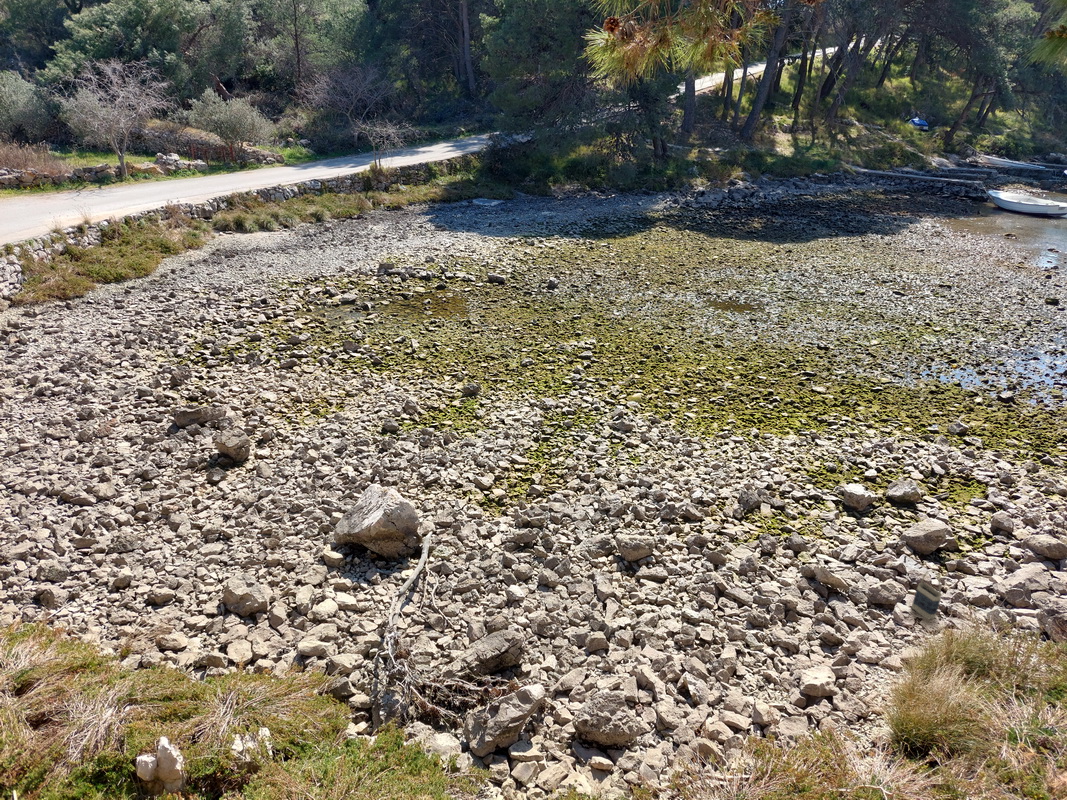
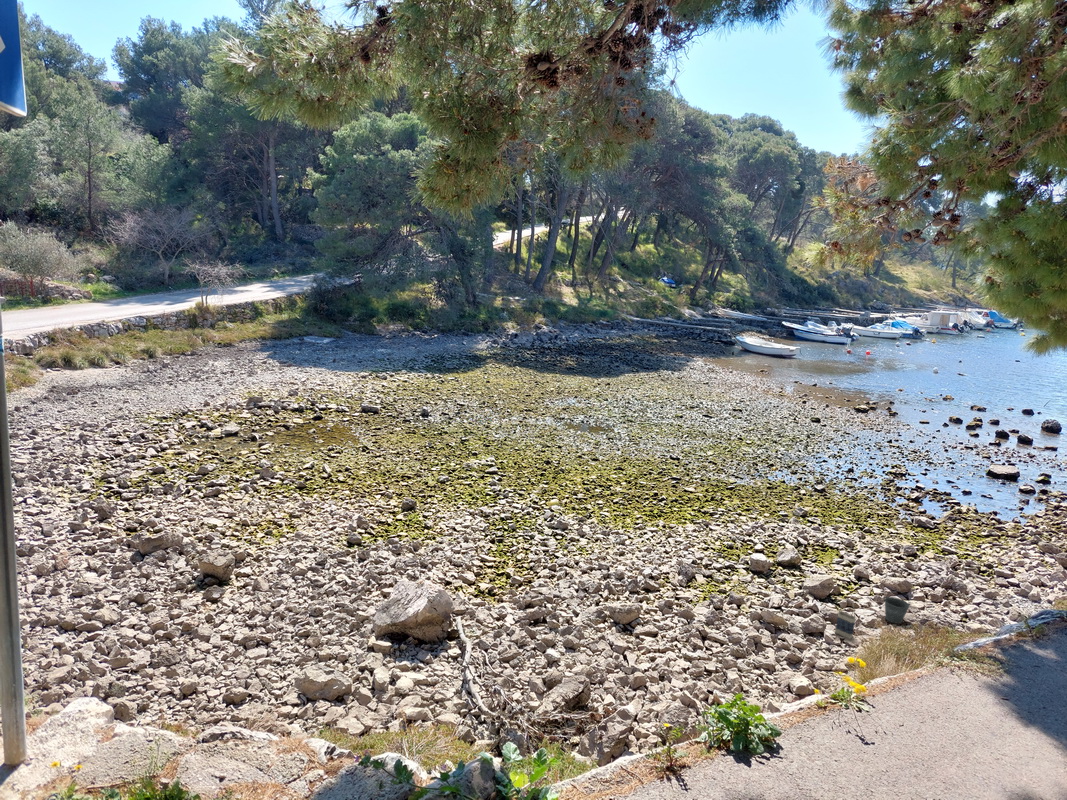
bucket: none [1002,564,1044,607] -> present [884,591,910,624]

